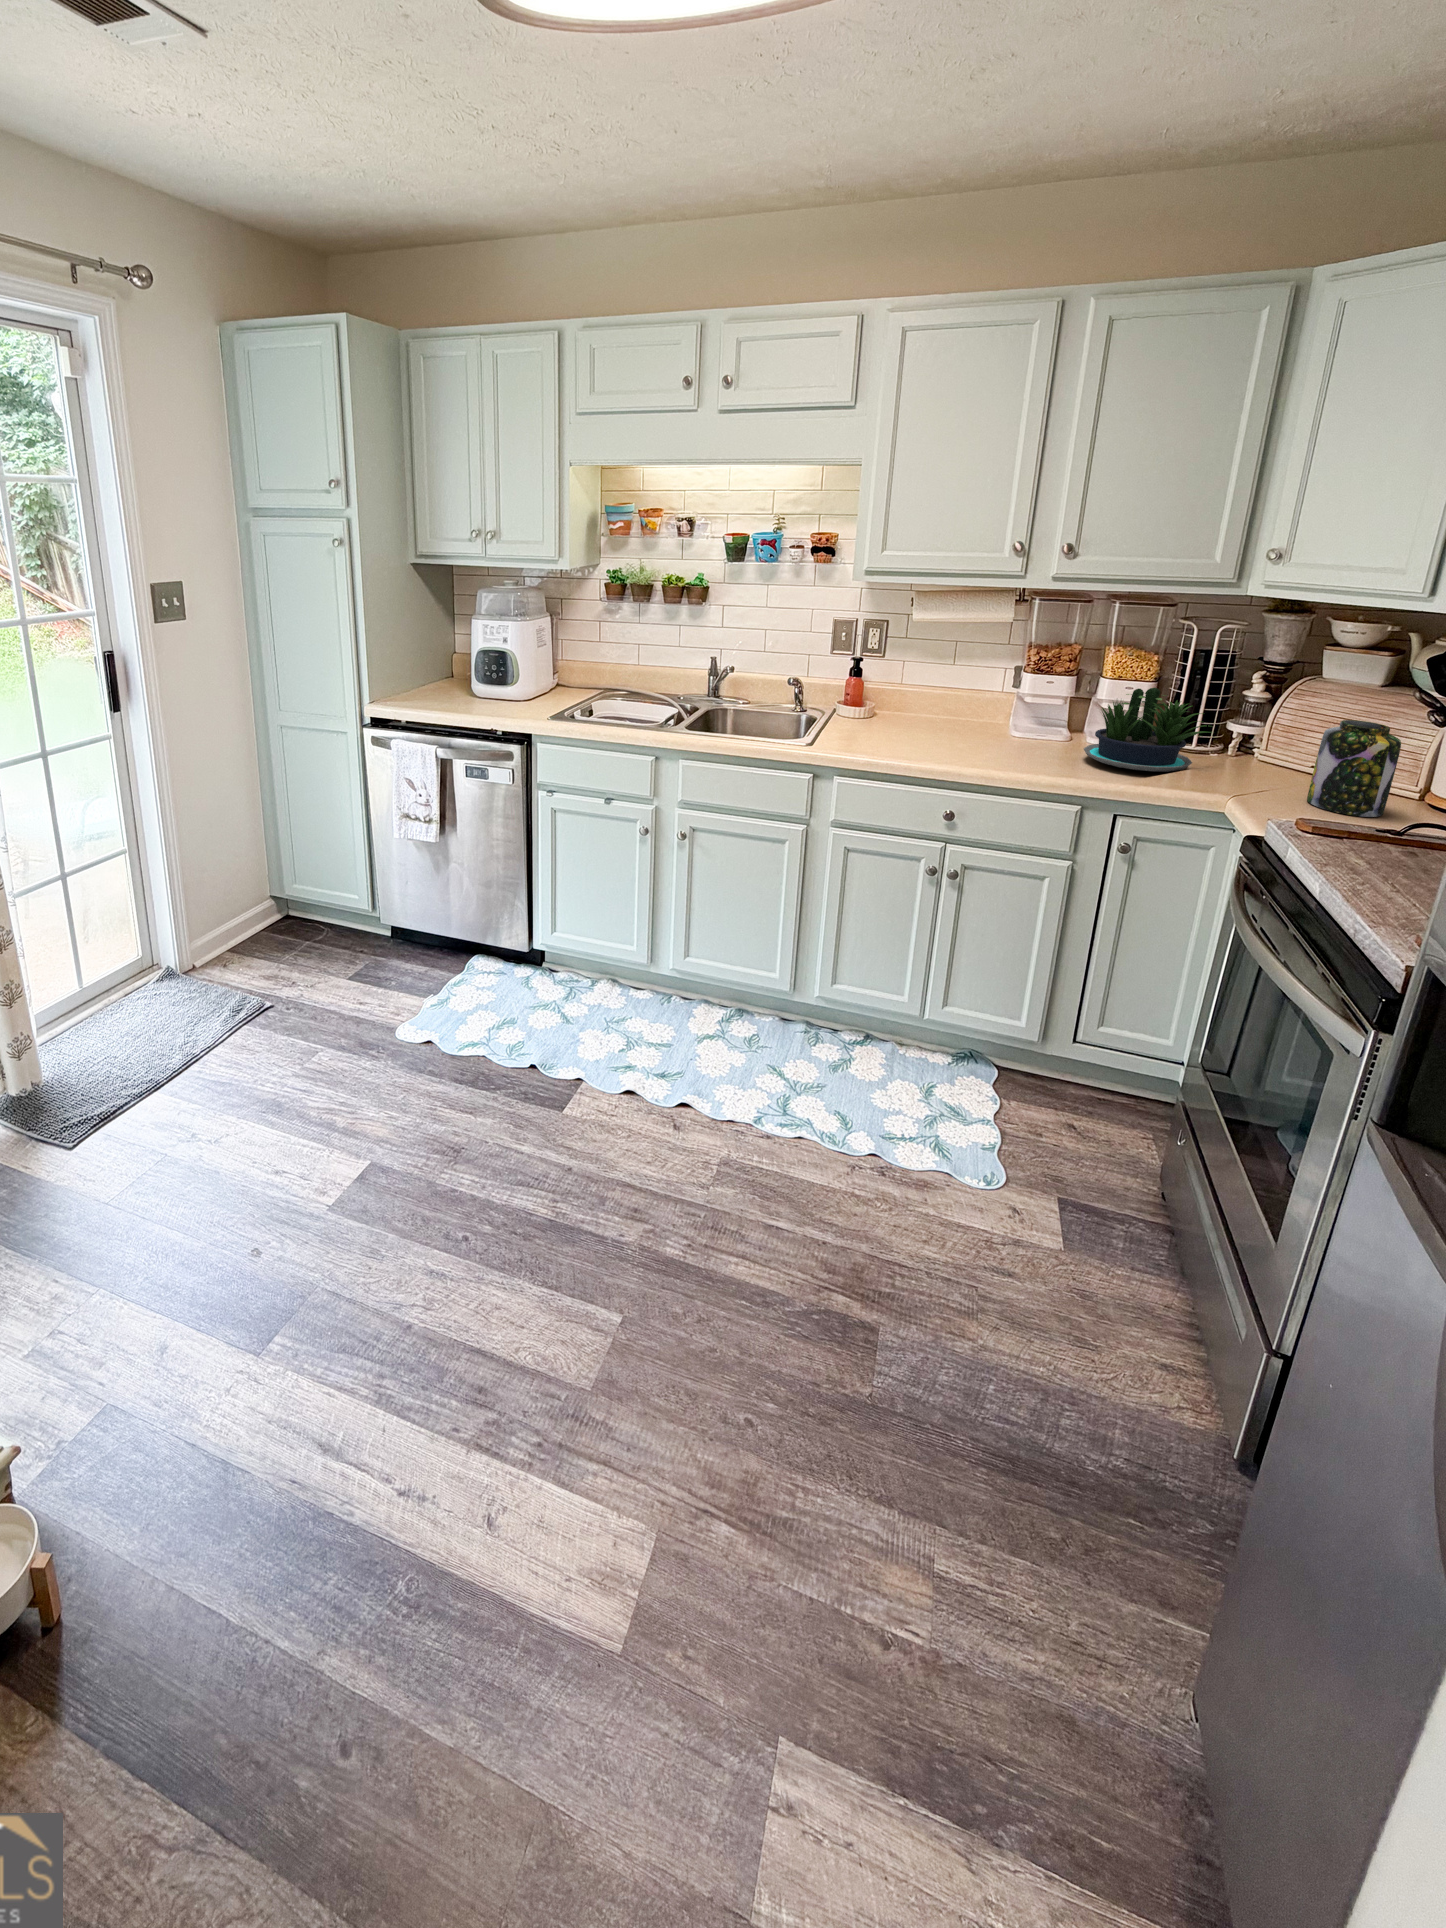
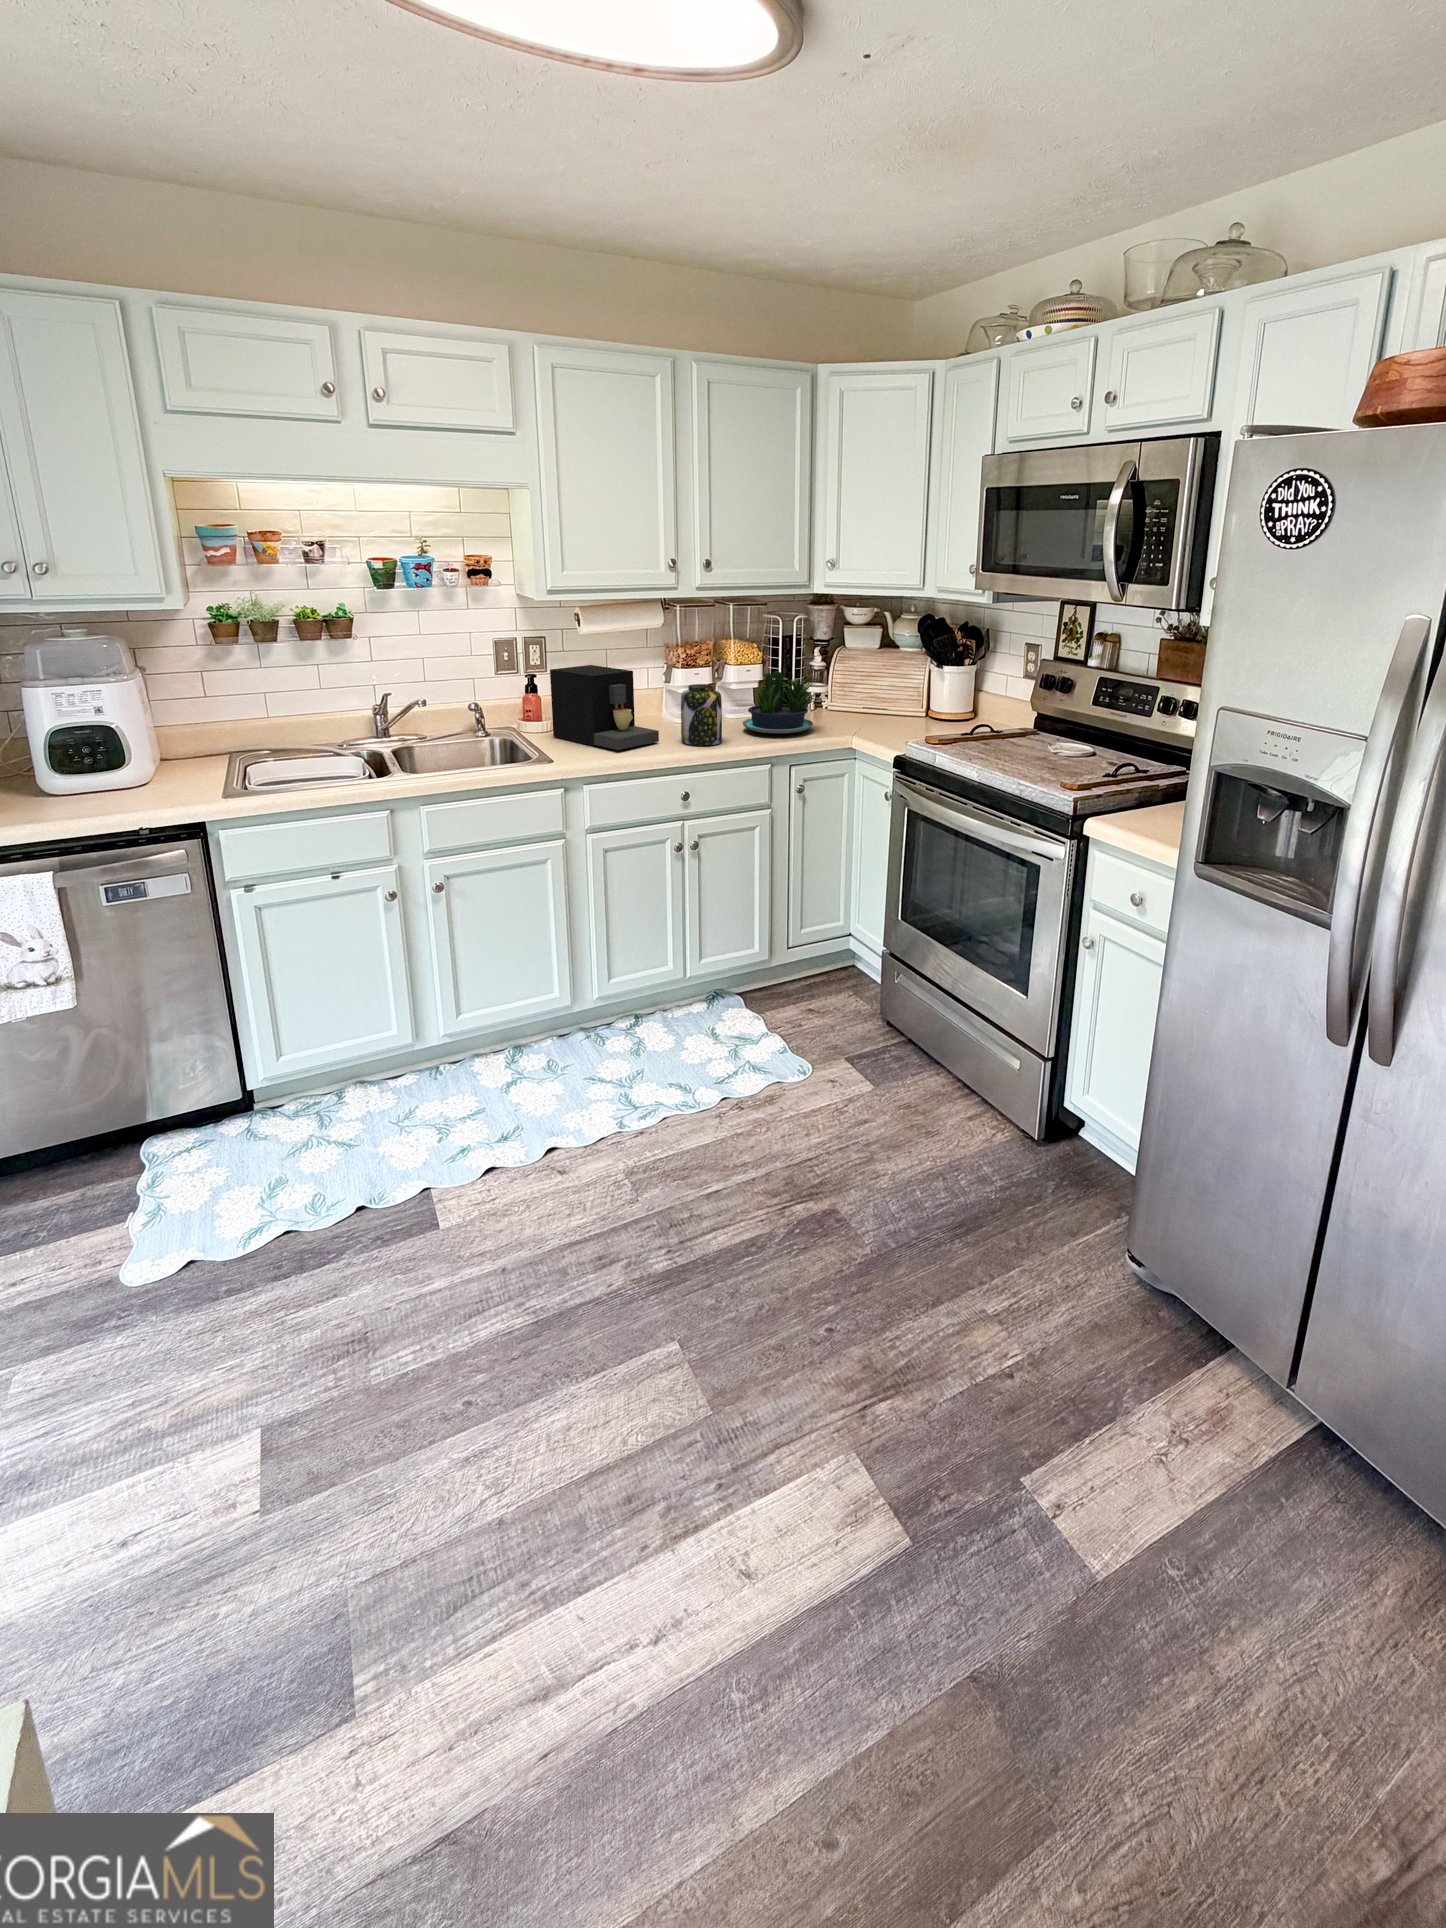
coffee maker: none [865,651,961,747] -> present [550,665,659,750]
jar: present [1307,720,1401,817] -> present [681,684,722,745]

